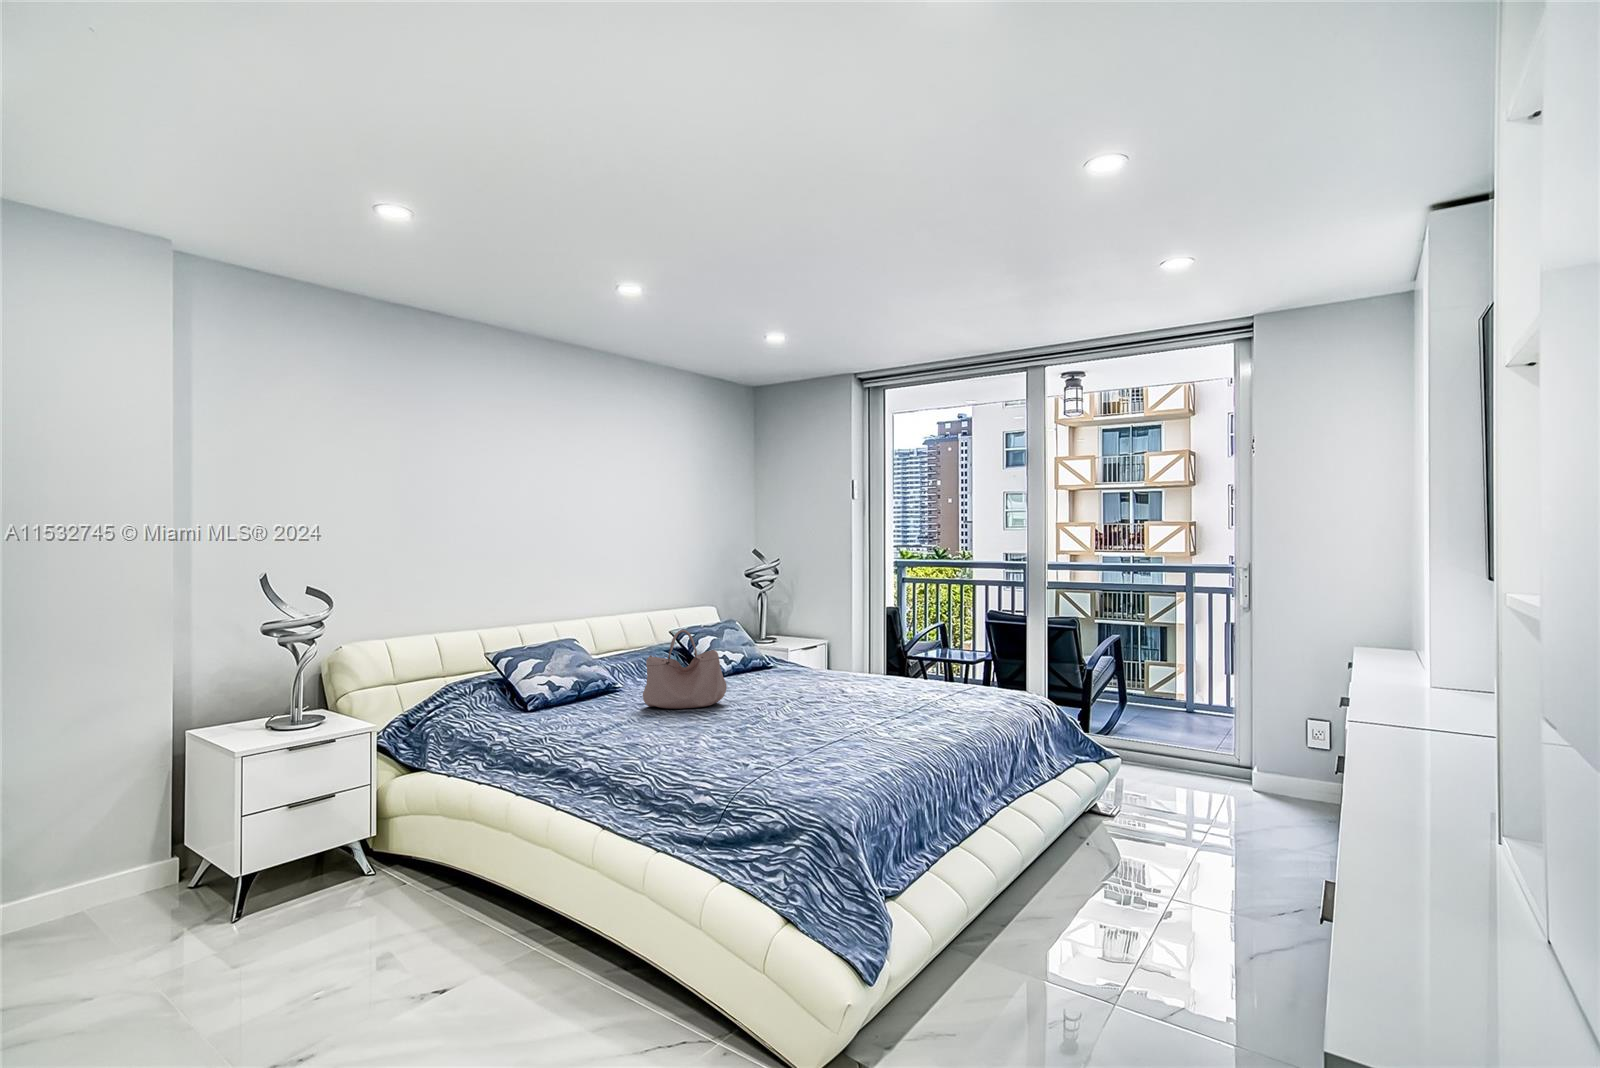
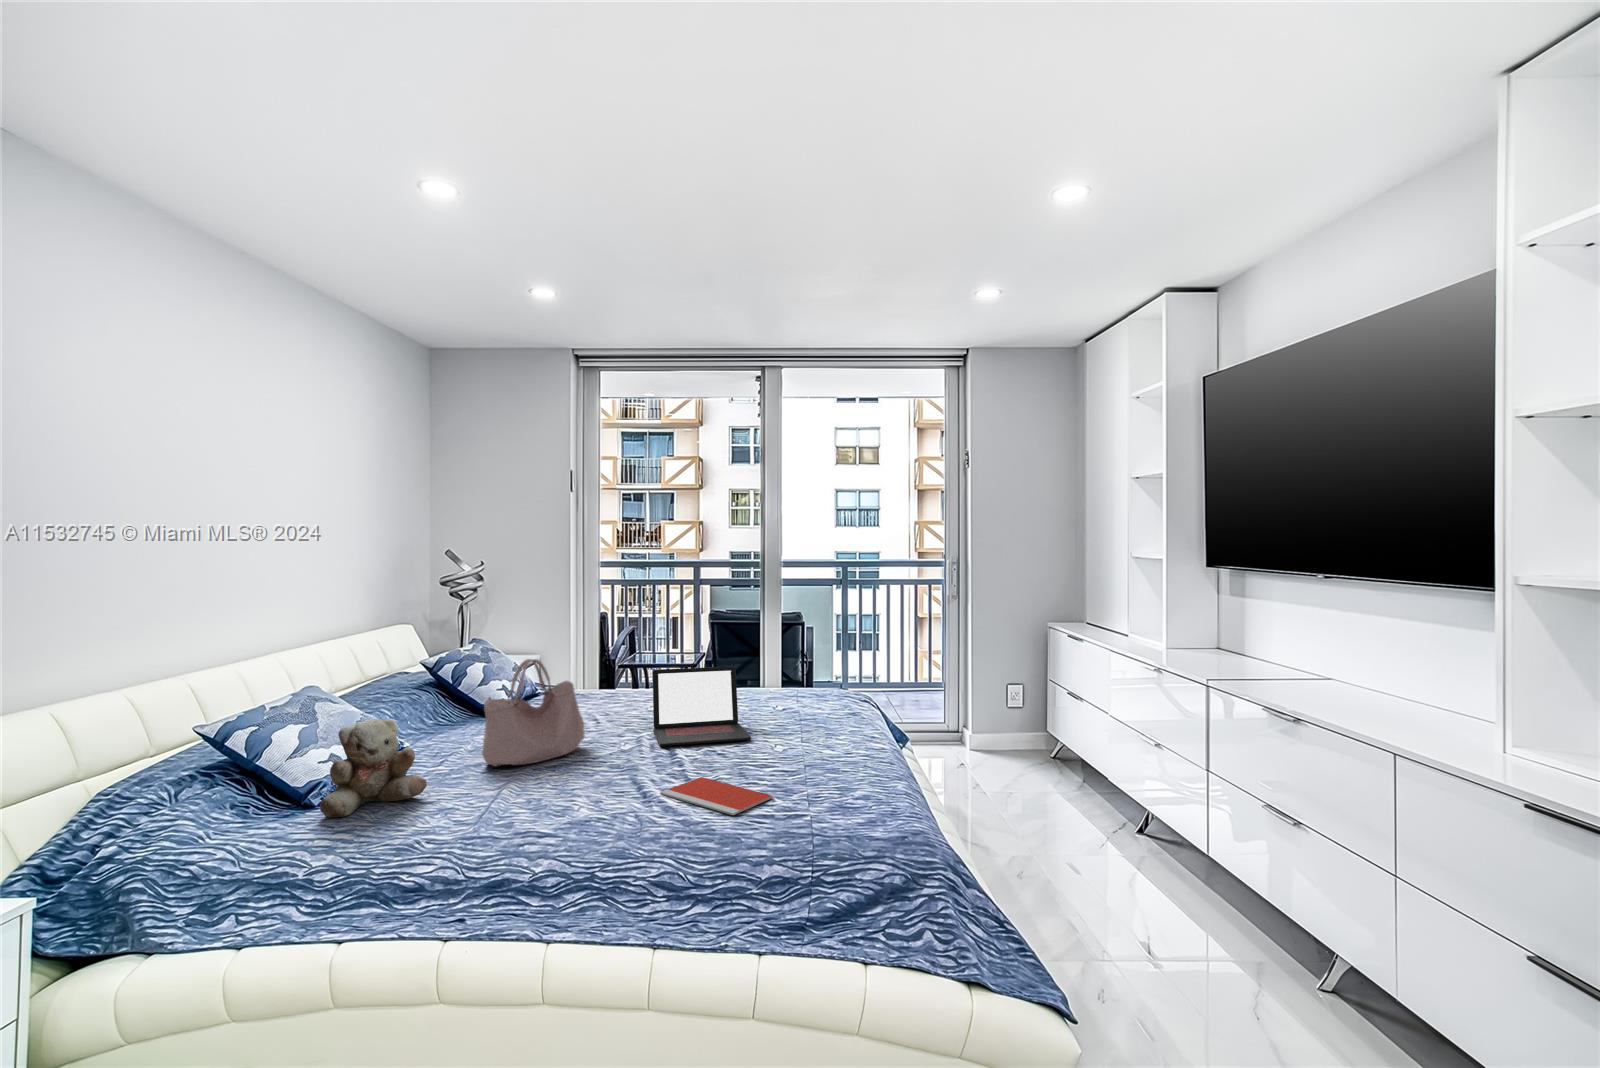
laptop: none [772,650,865,717] -> present [653,666,751,746]
teddy bear: none [524,659,589,718] -> present [320,719,427,818]
notebook: none [711,734,777,759] -> present [660,777,773,815]

